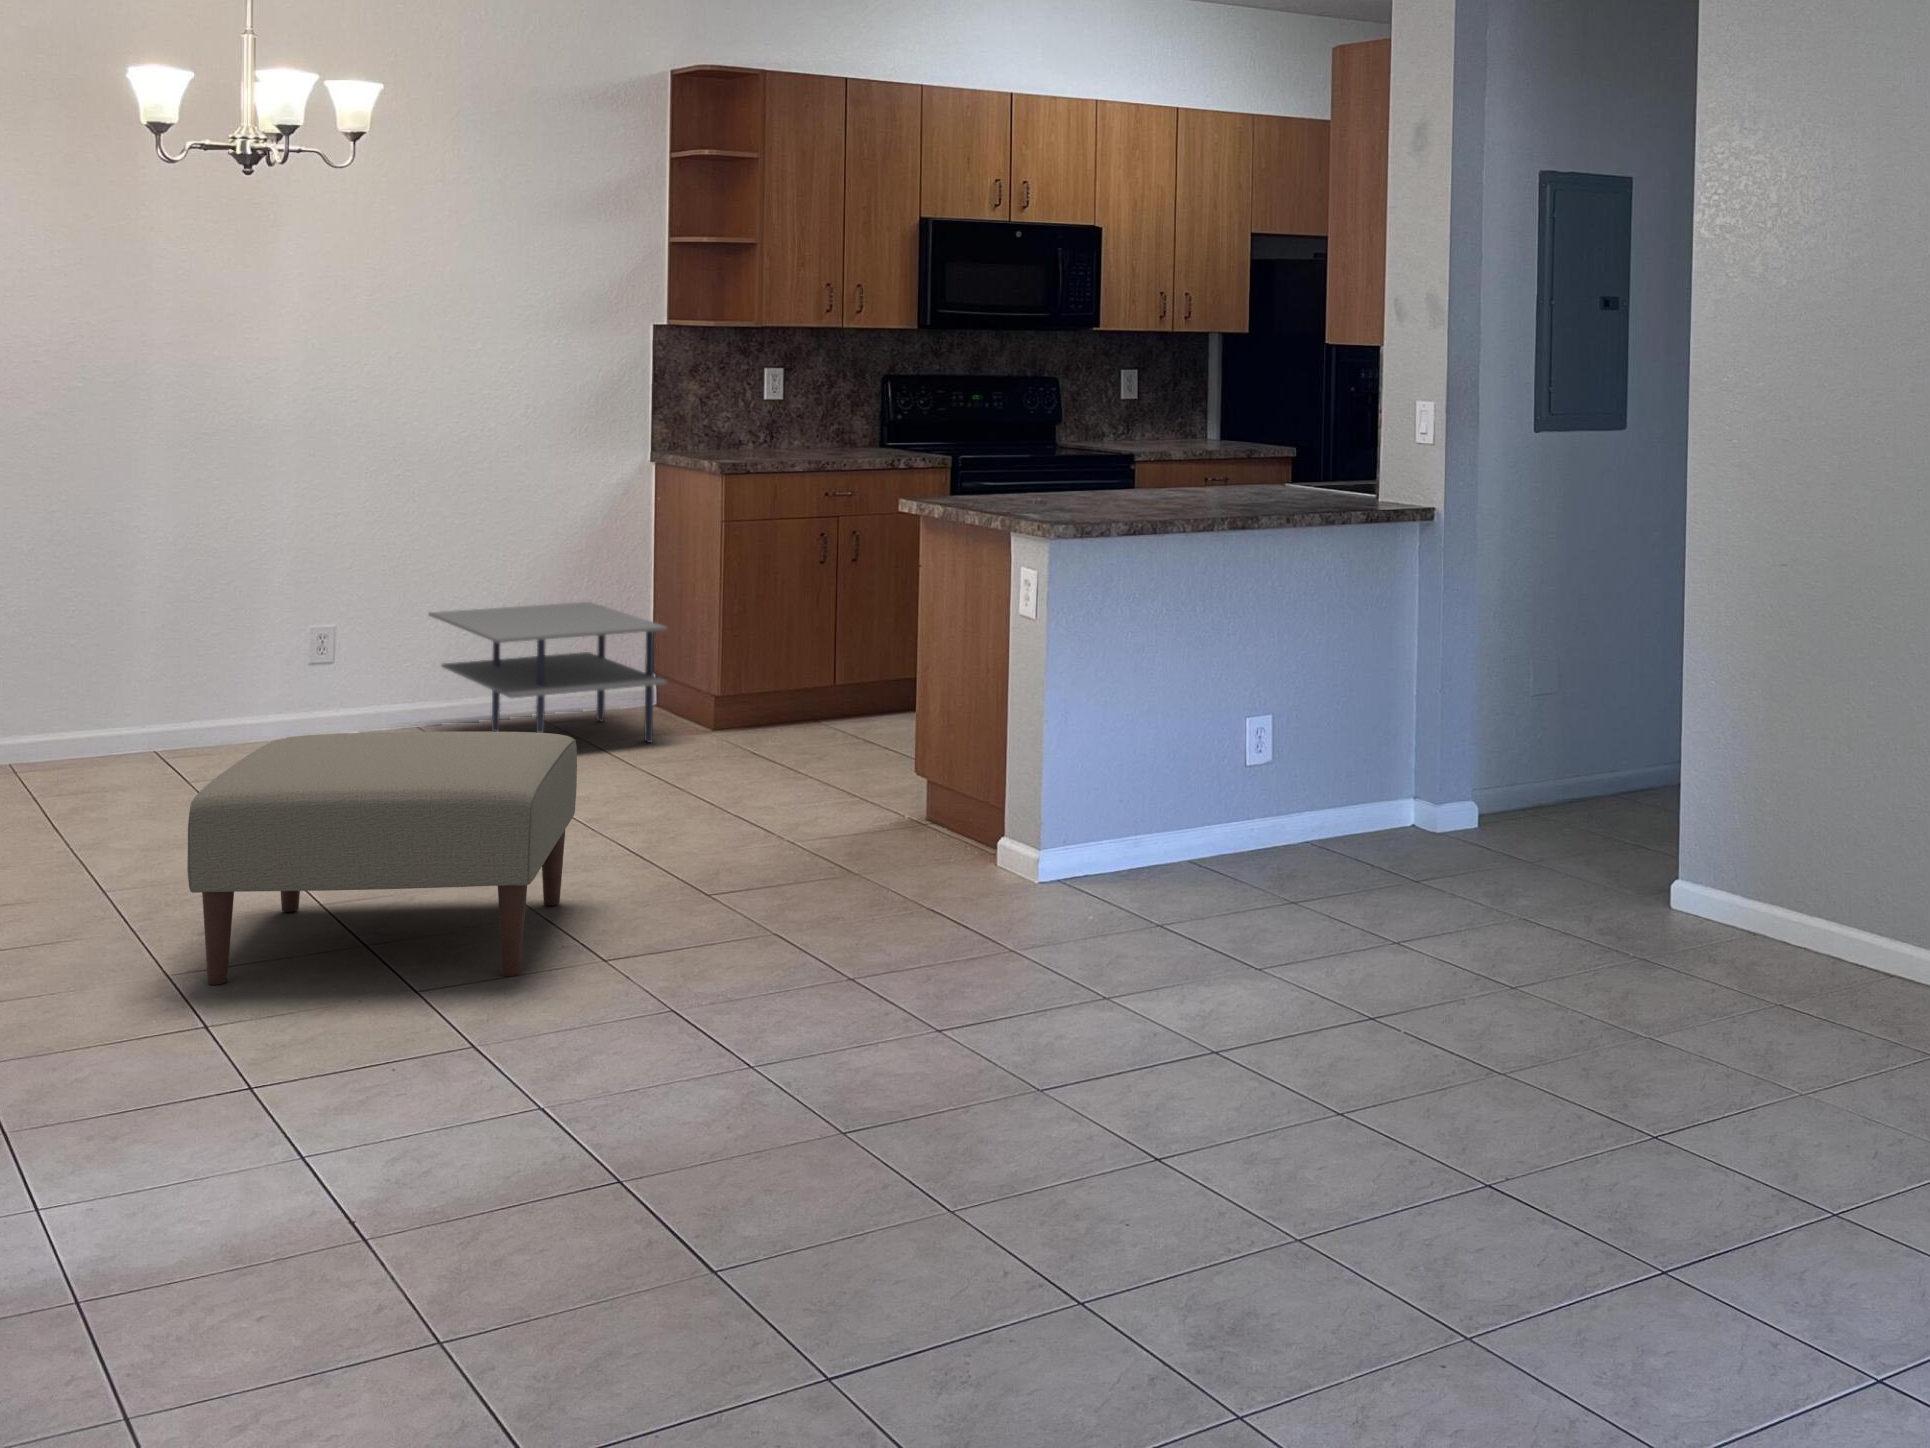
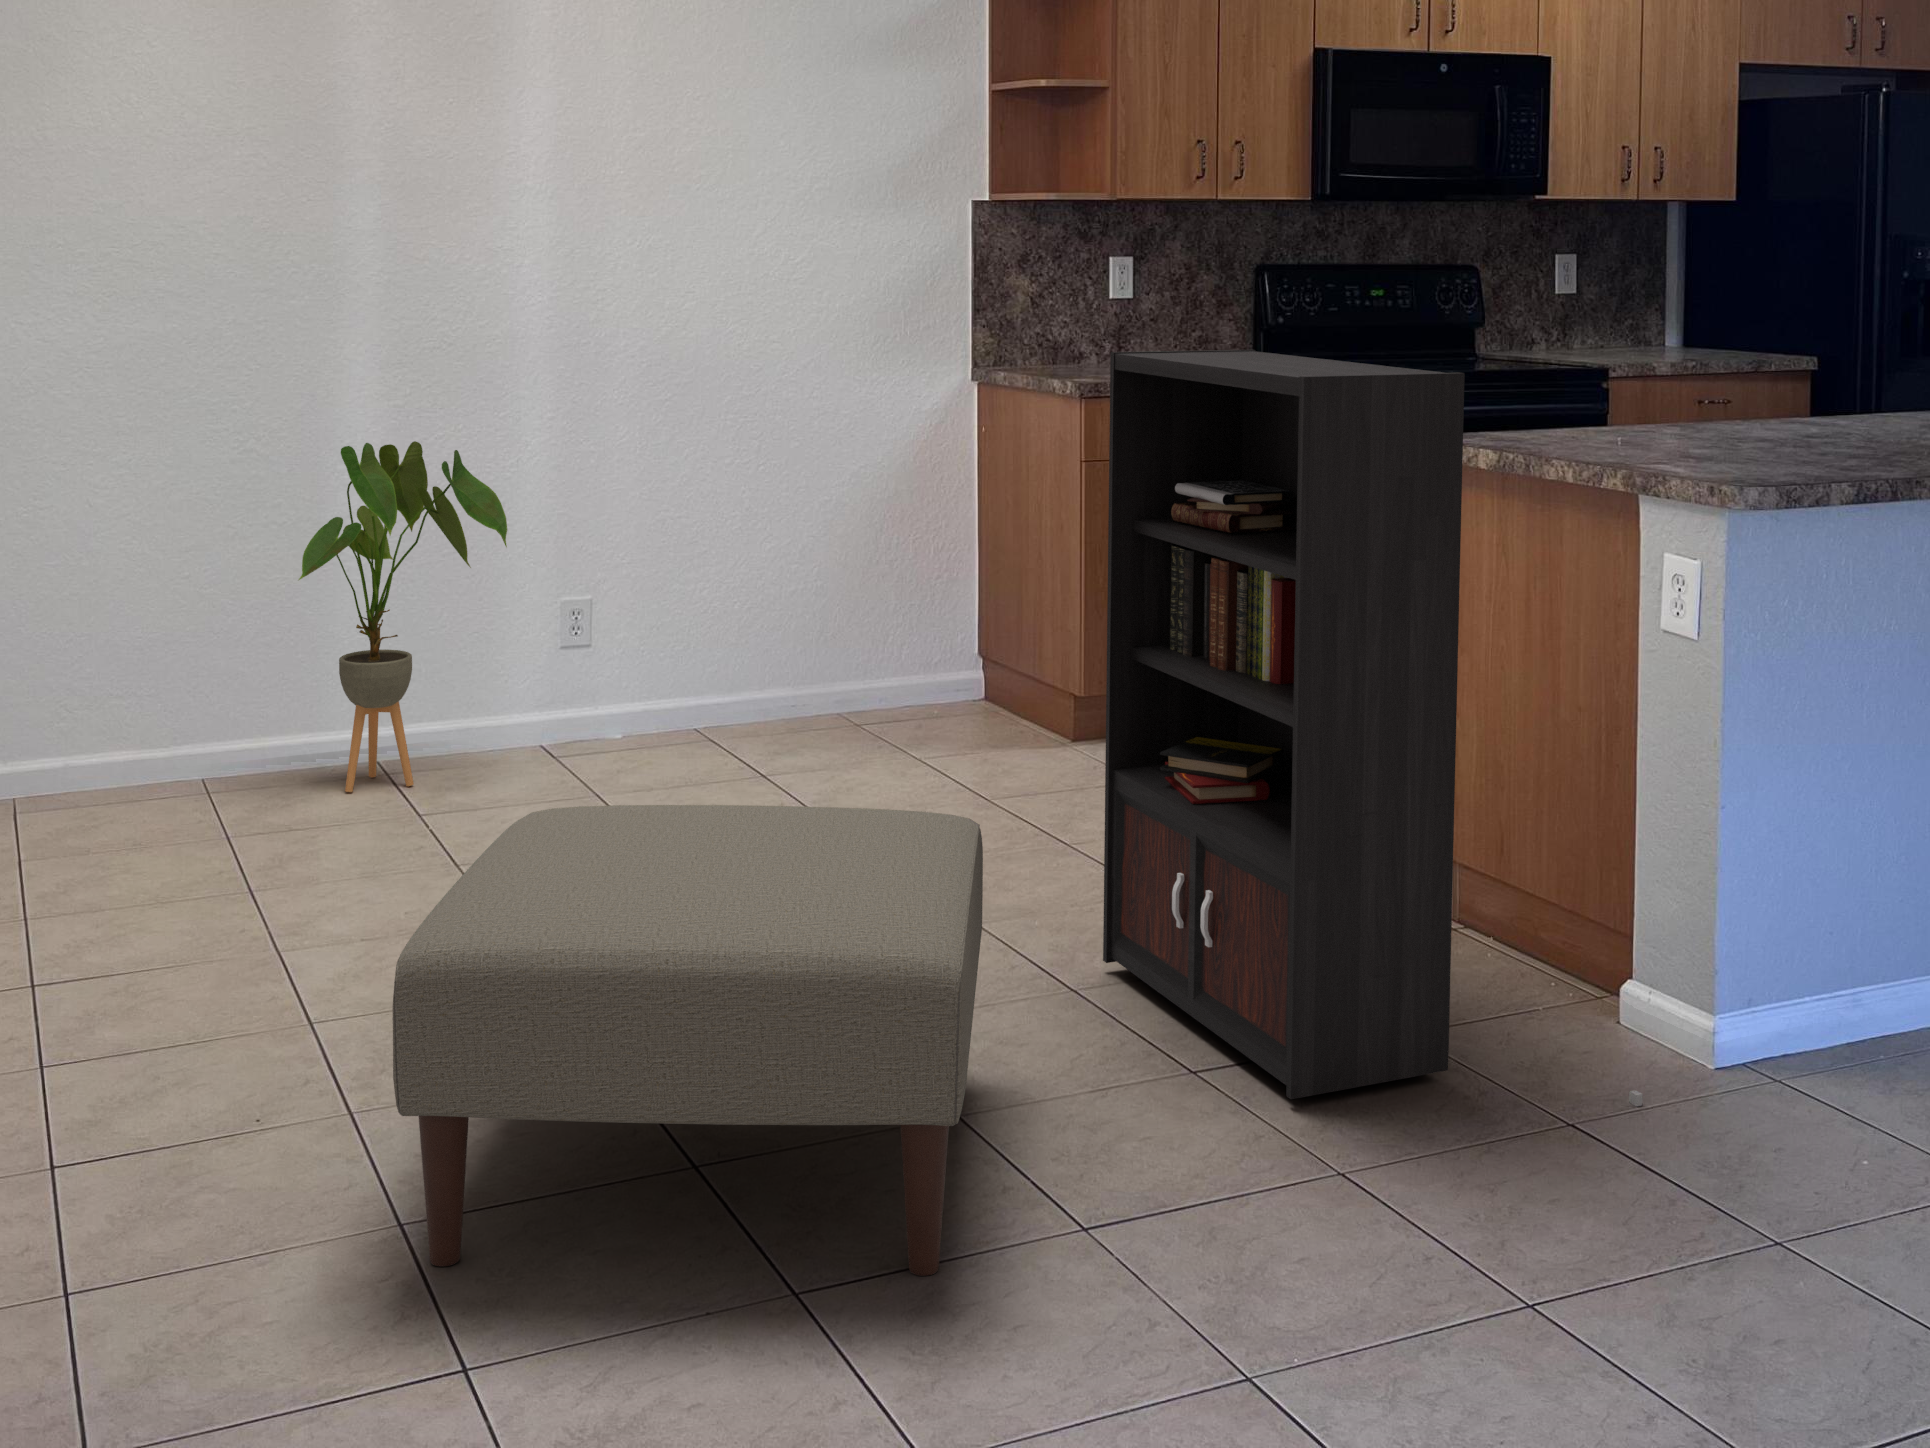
bookcase: none [678,444,983,900] -> present [1103,350,1643,1107]
house plant: none [100,511,268,776] -> present [299,441,507,792]
side table: present [429,602,667,743] -> none [703,559,1017,771]

